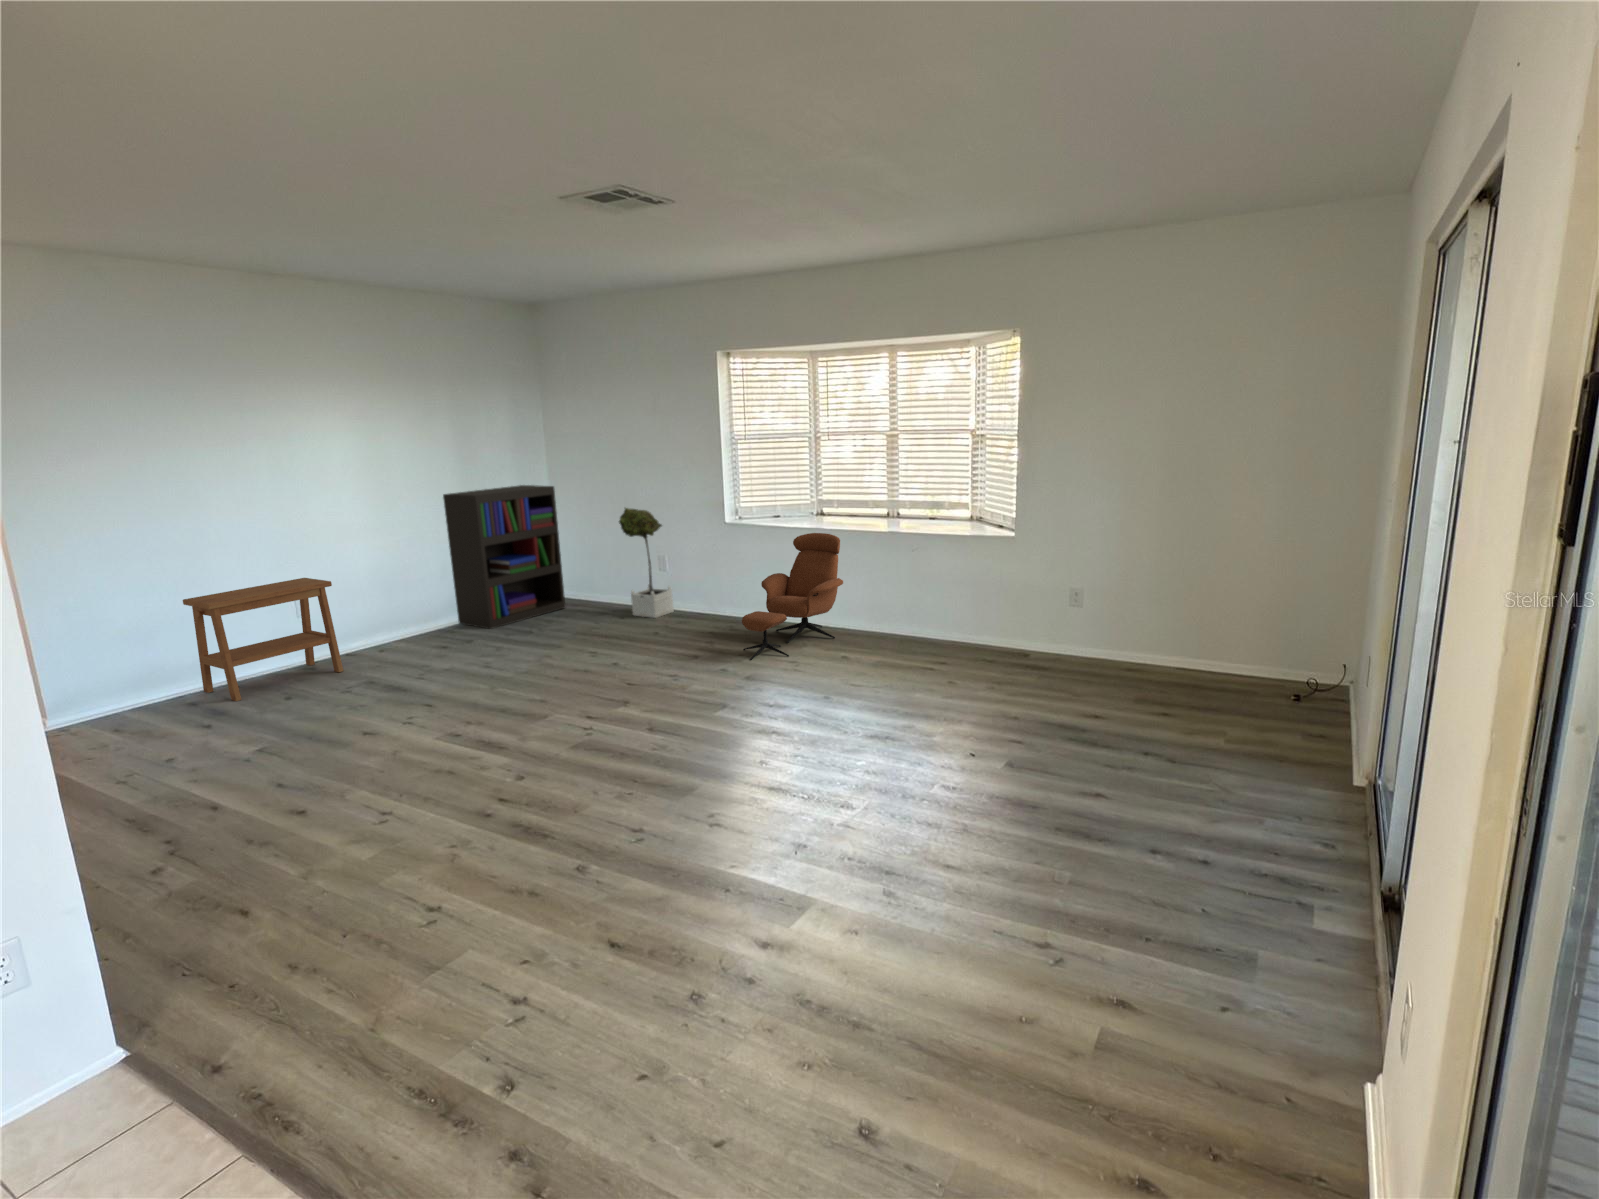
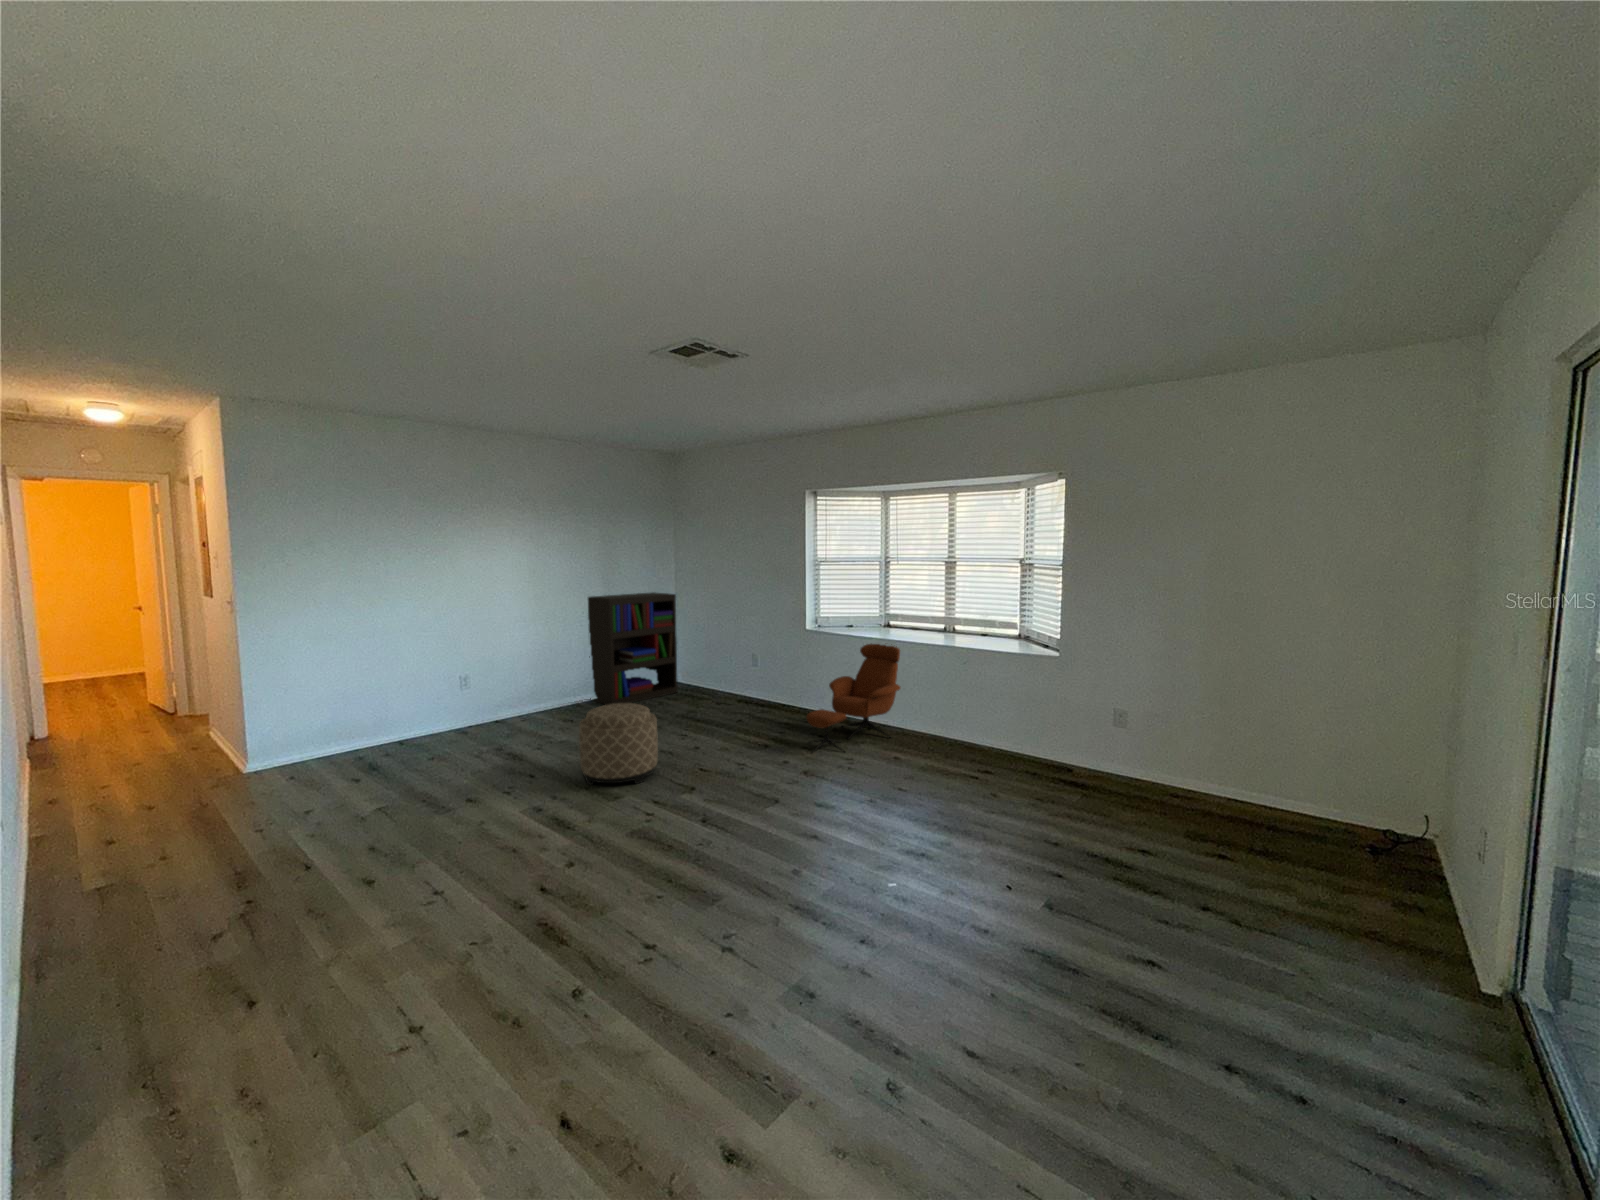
potted tree: present [619,508,674,618] -> none [721,613,762,707]
side table: present [183,578,343,701] -> none [366,657,484,756]
ottoman: none [488,617,581,710] -> present [579,703,658,785]

